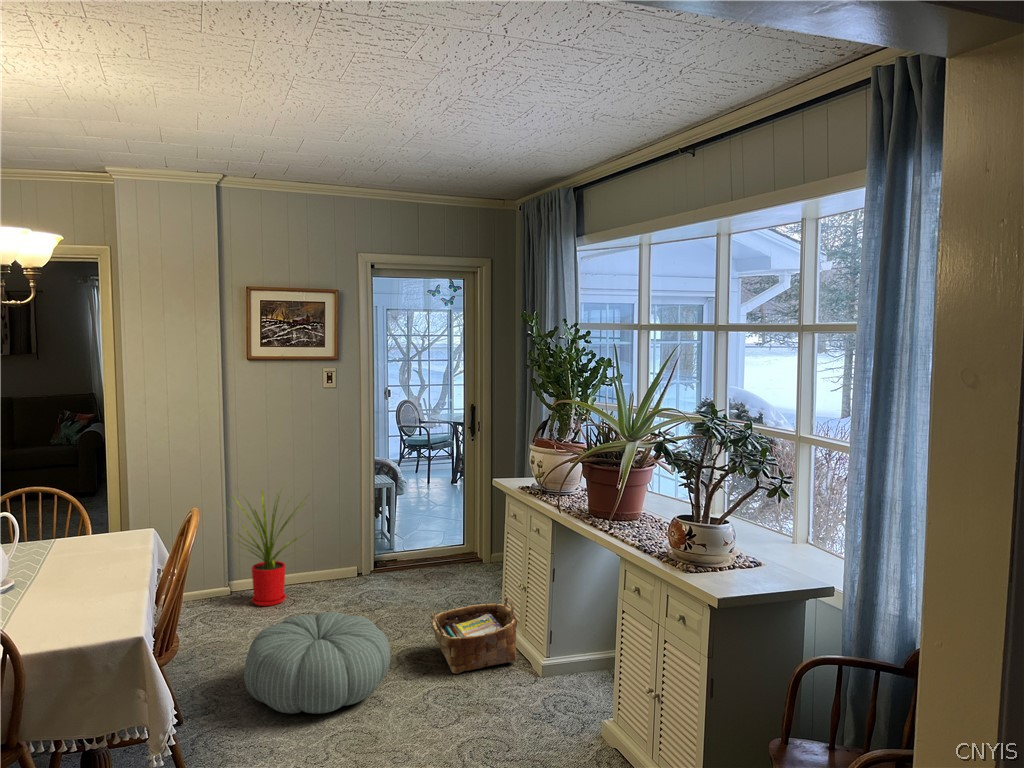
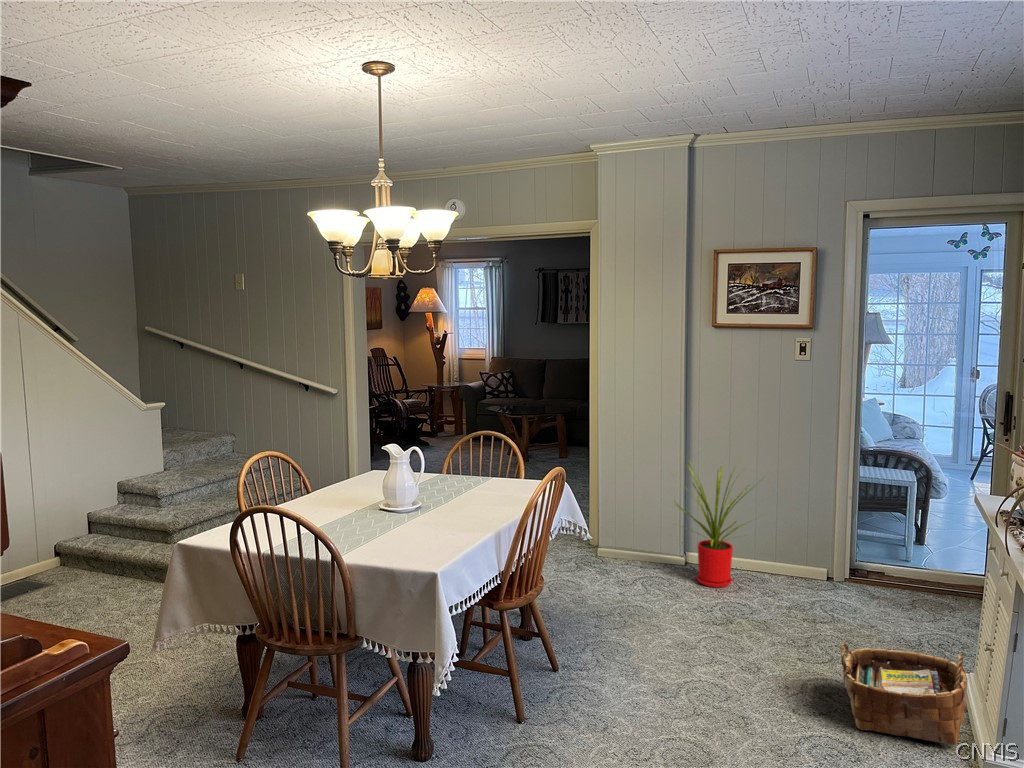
pouf: present [244,612,390,714] -> none [616,601,776,715]

